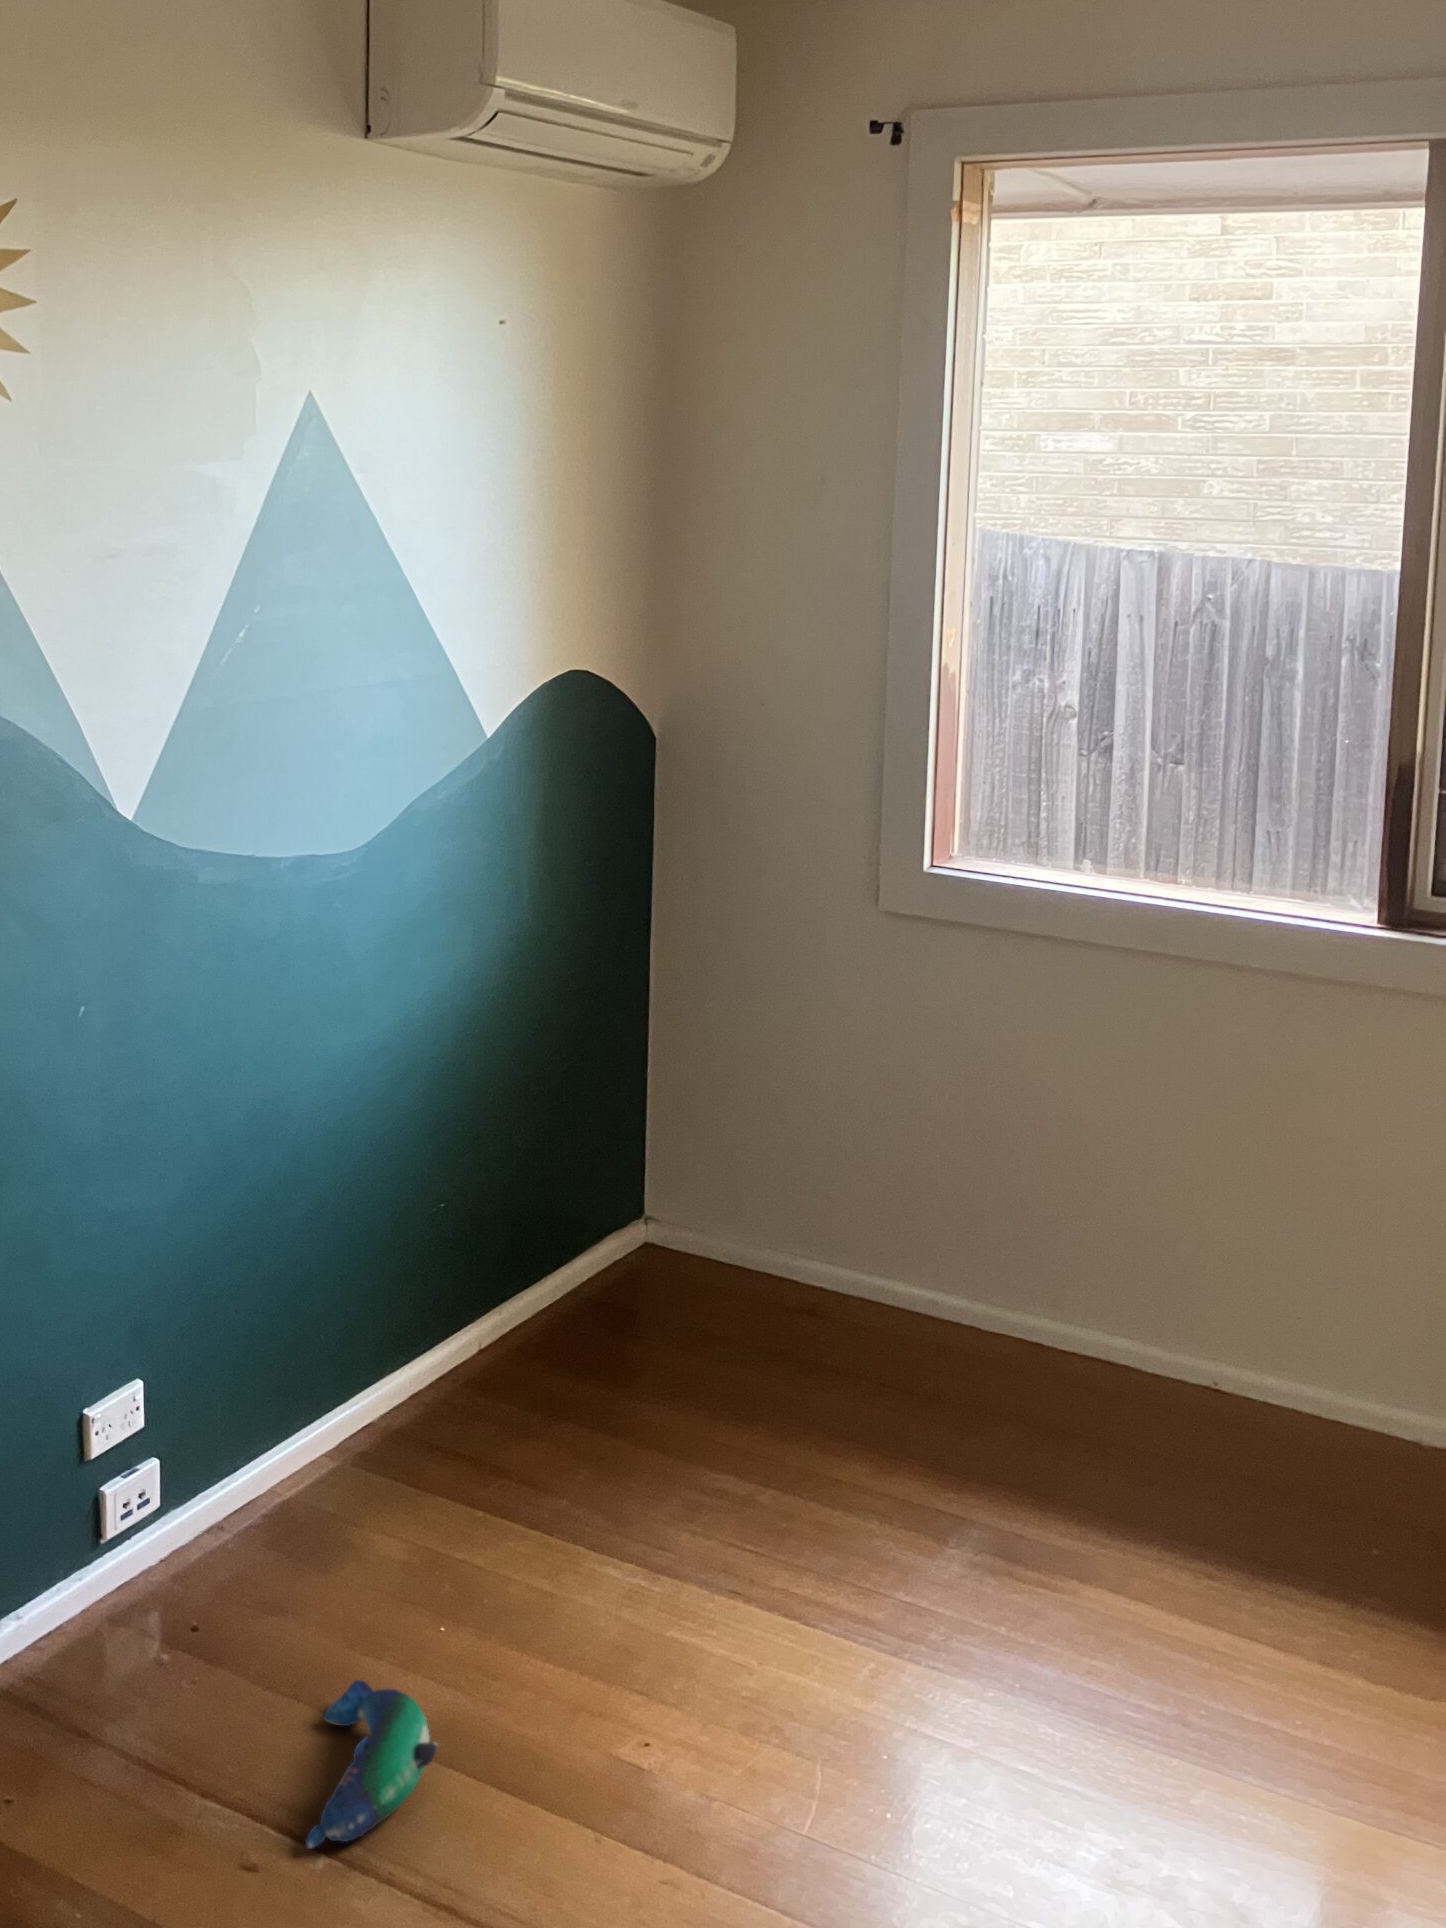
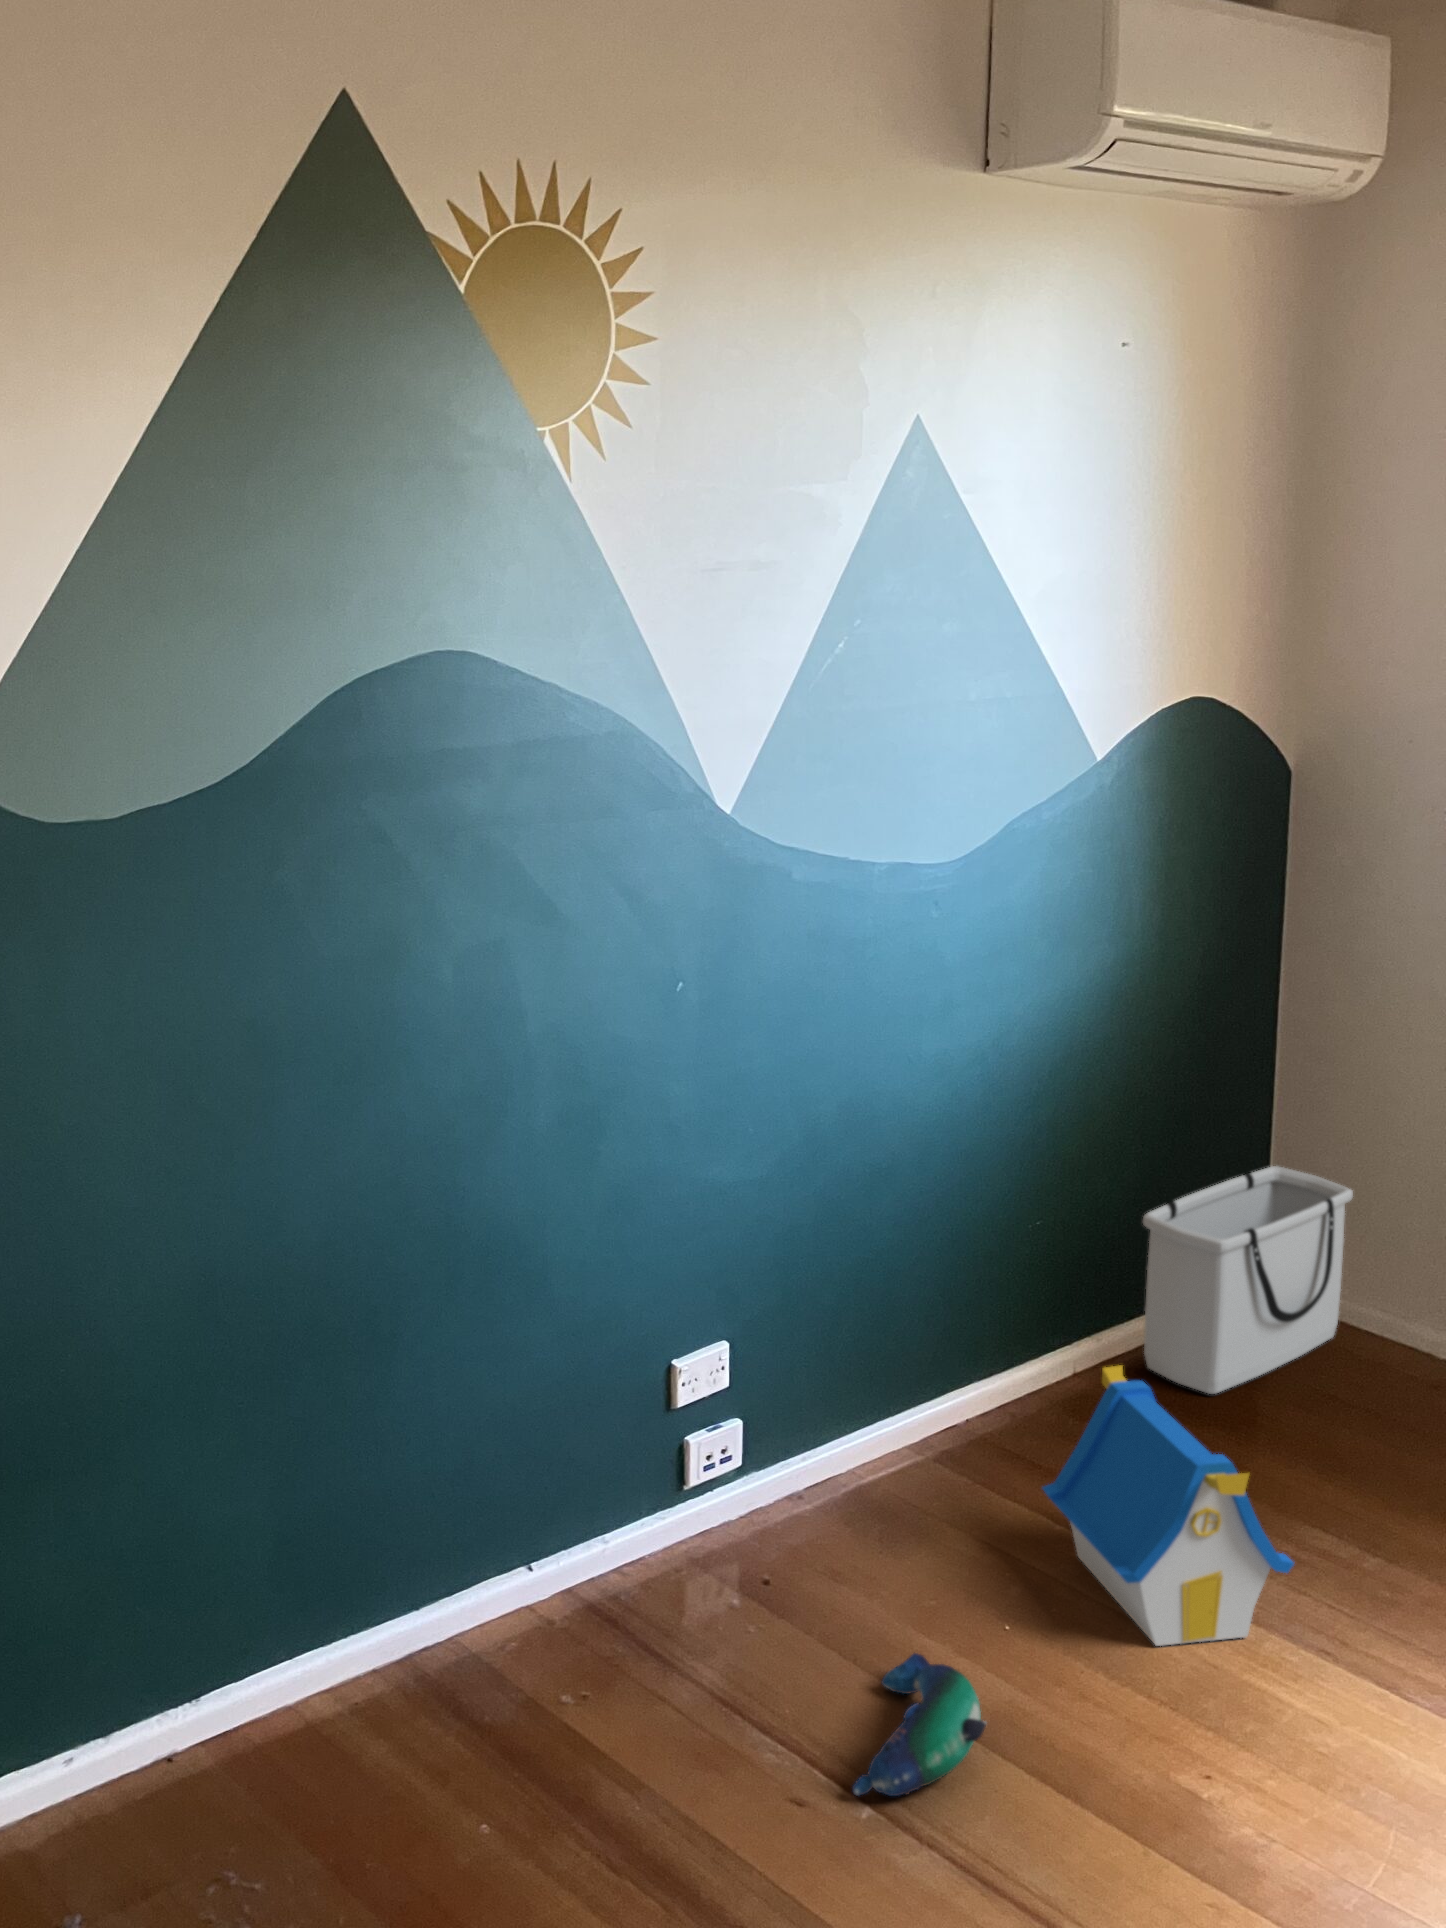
storage bin: none [540,1121,727,1354] -> present [1143,1166,1353,1394]
toy house: none [466,1345,711,1625] -> present [1043,1365,1294,1646]

